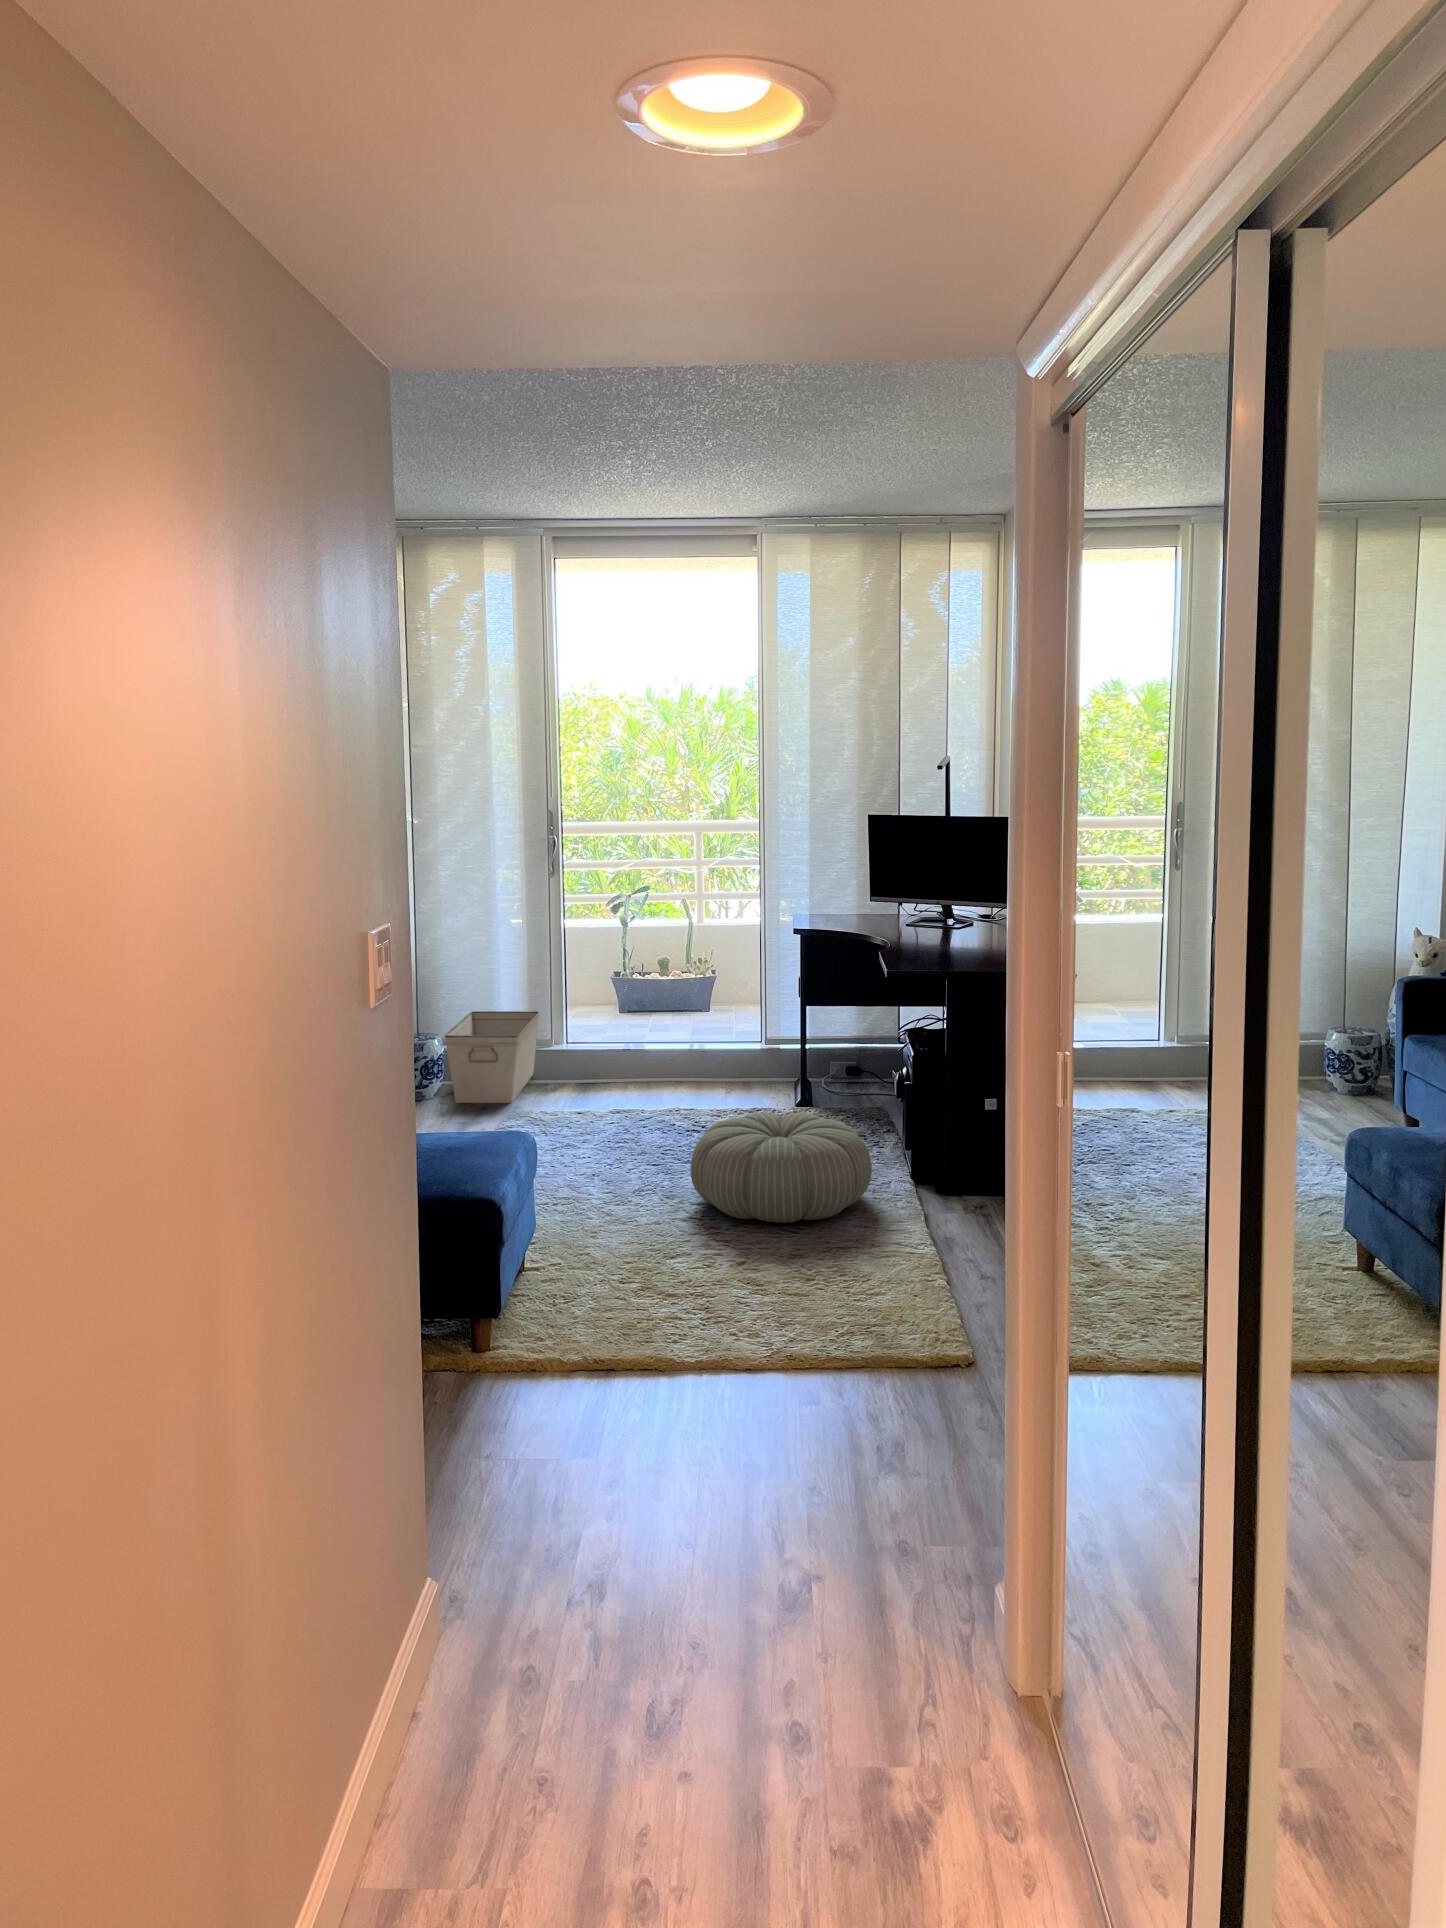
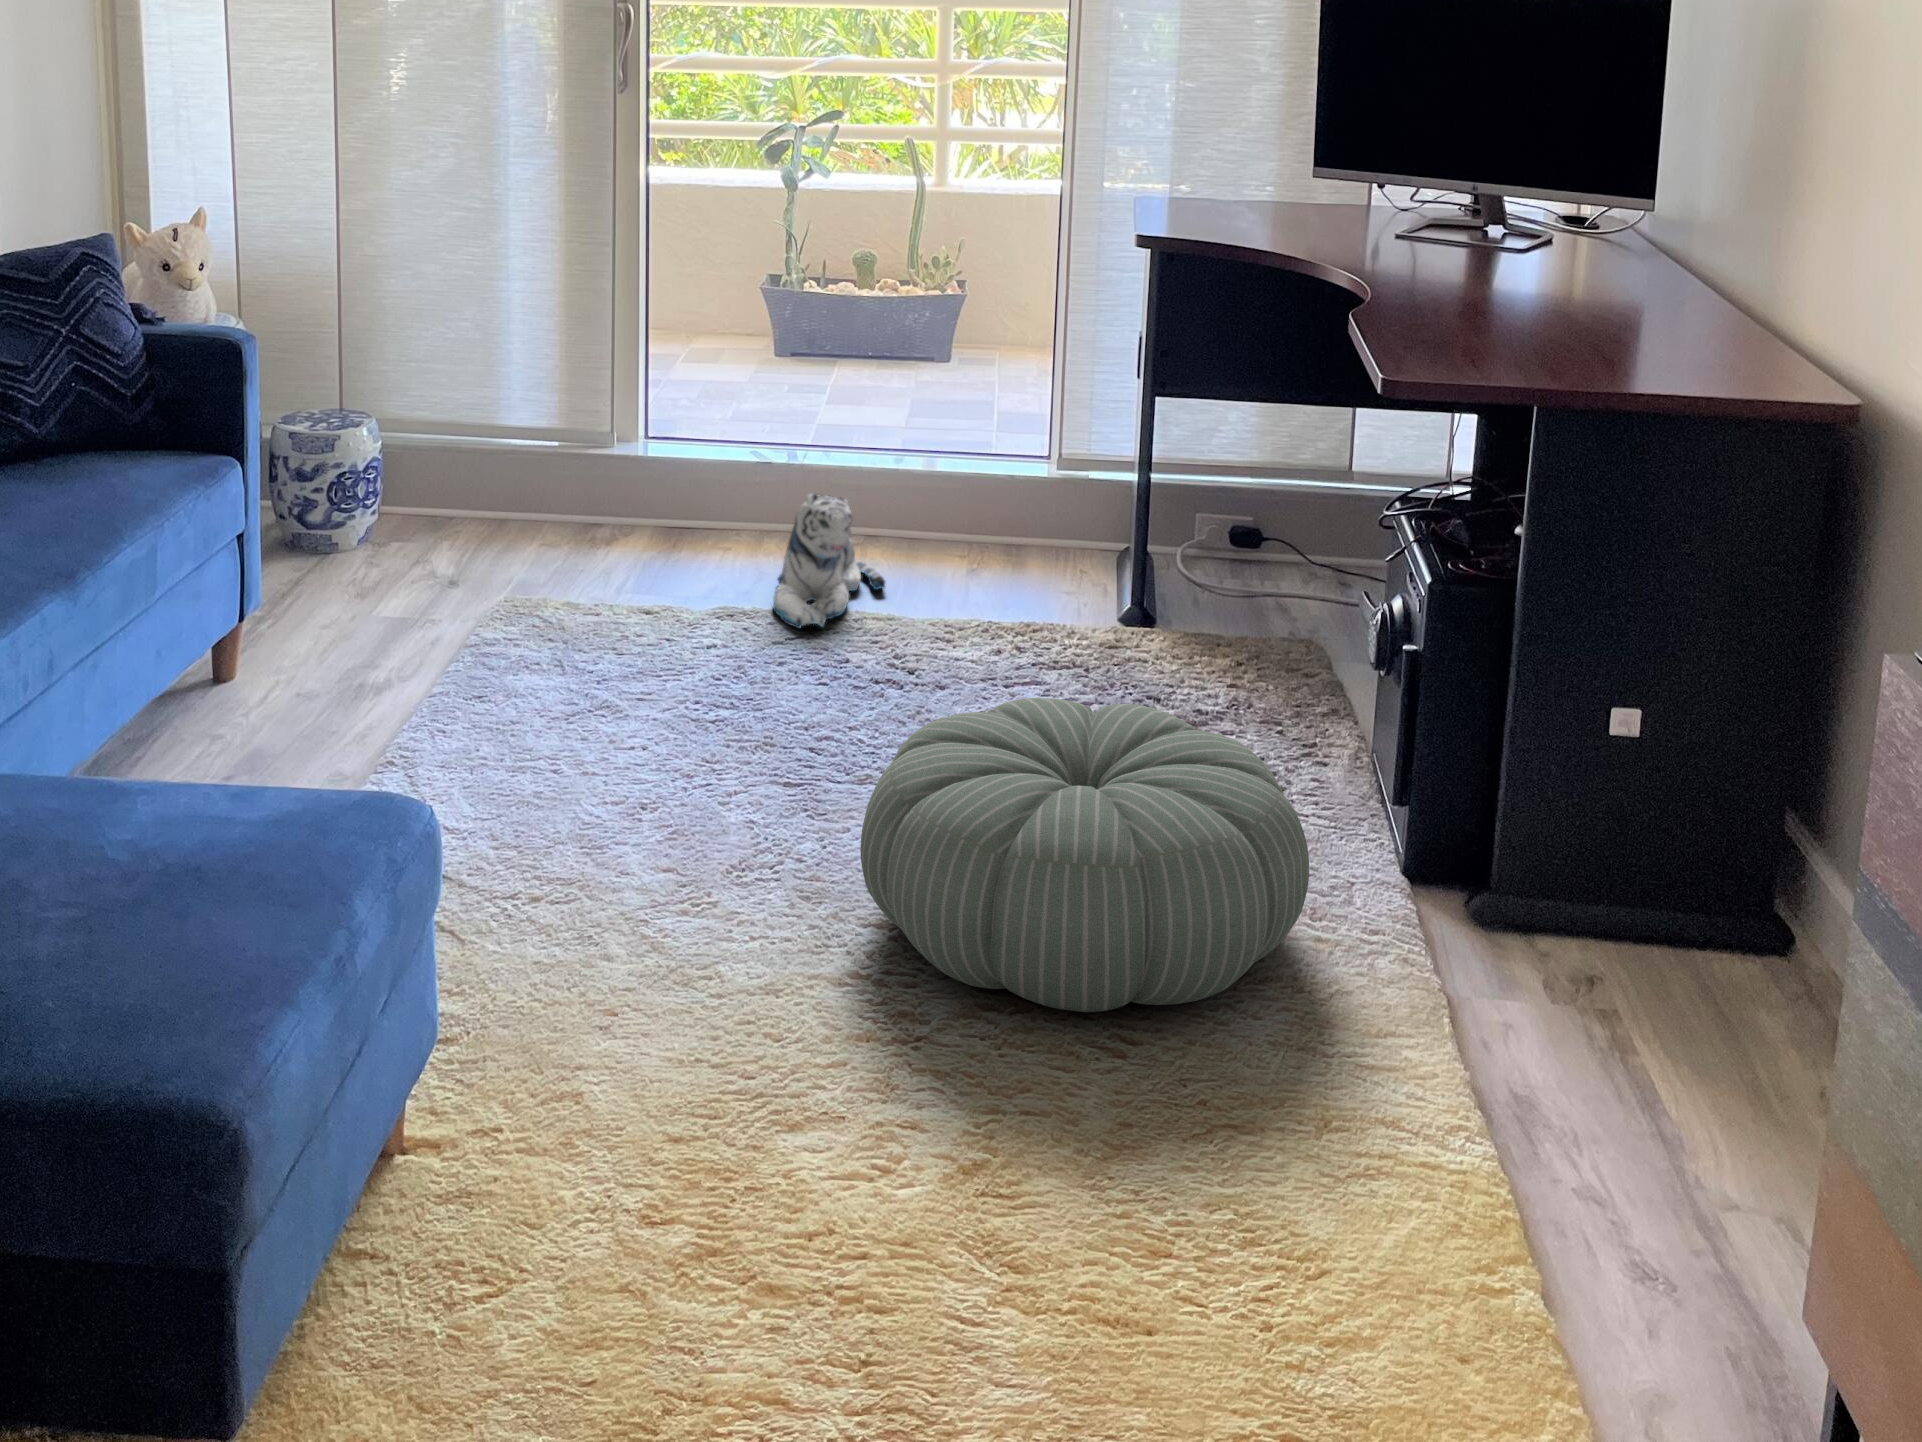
storage bin: present [444,1011,540,1103] -> none [371,367,589,577]
plush toy: none [637,1054,688,1114] -> present [773,494,885,628]

